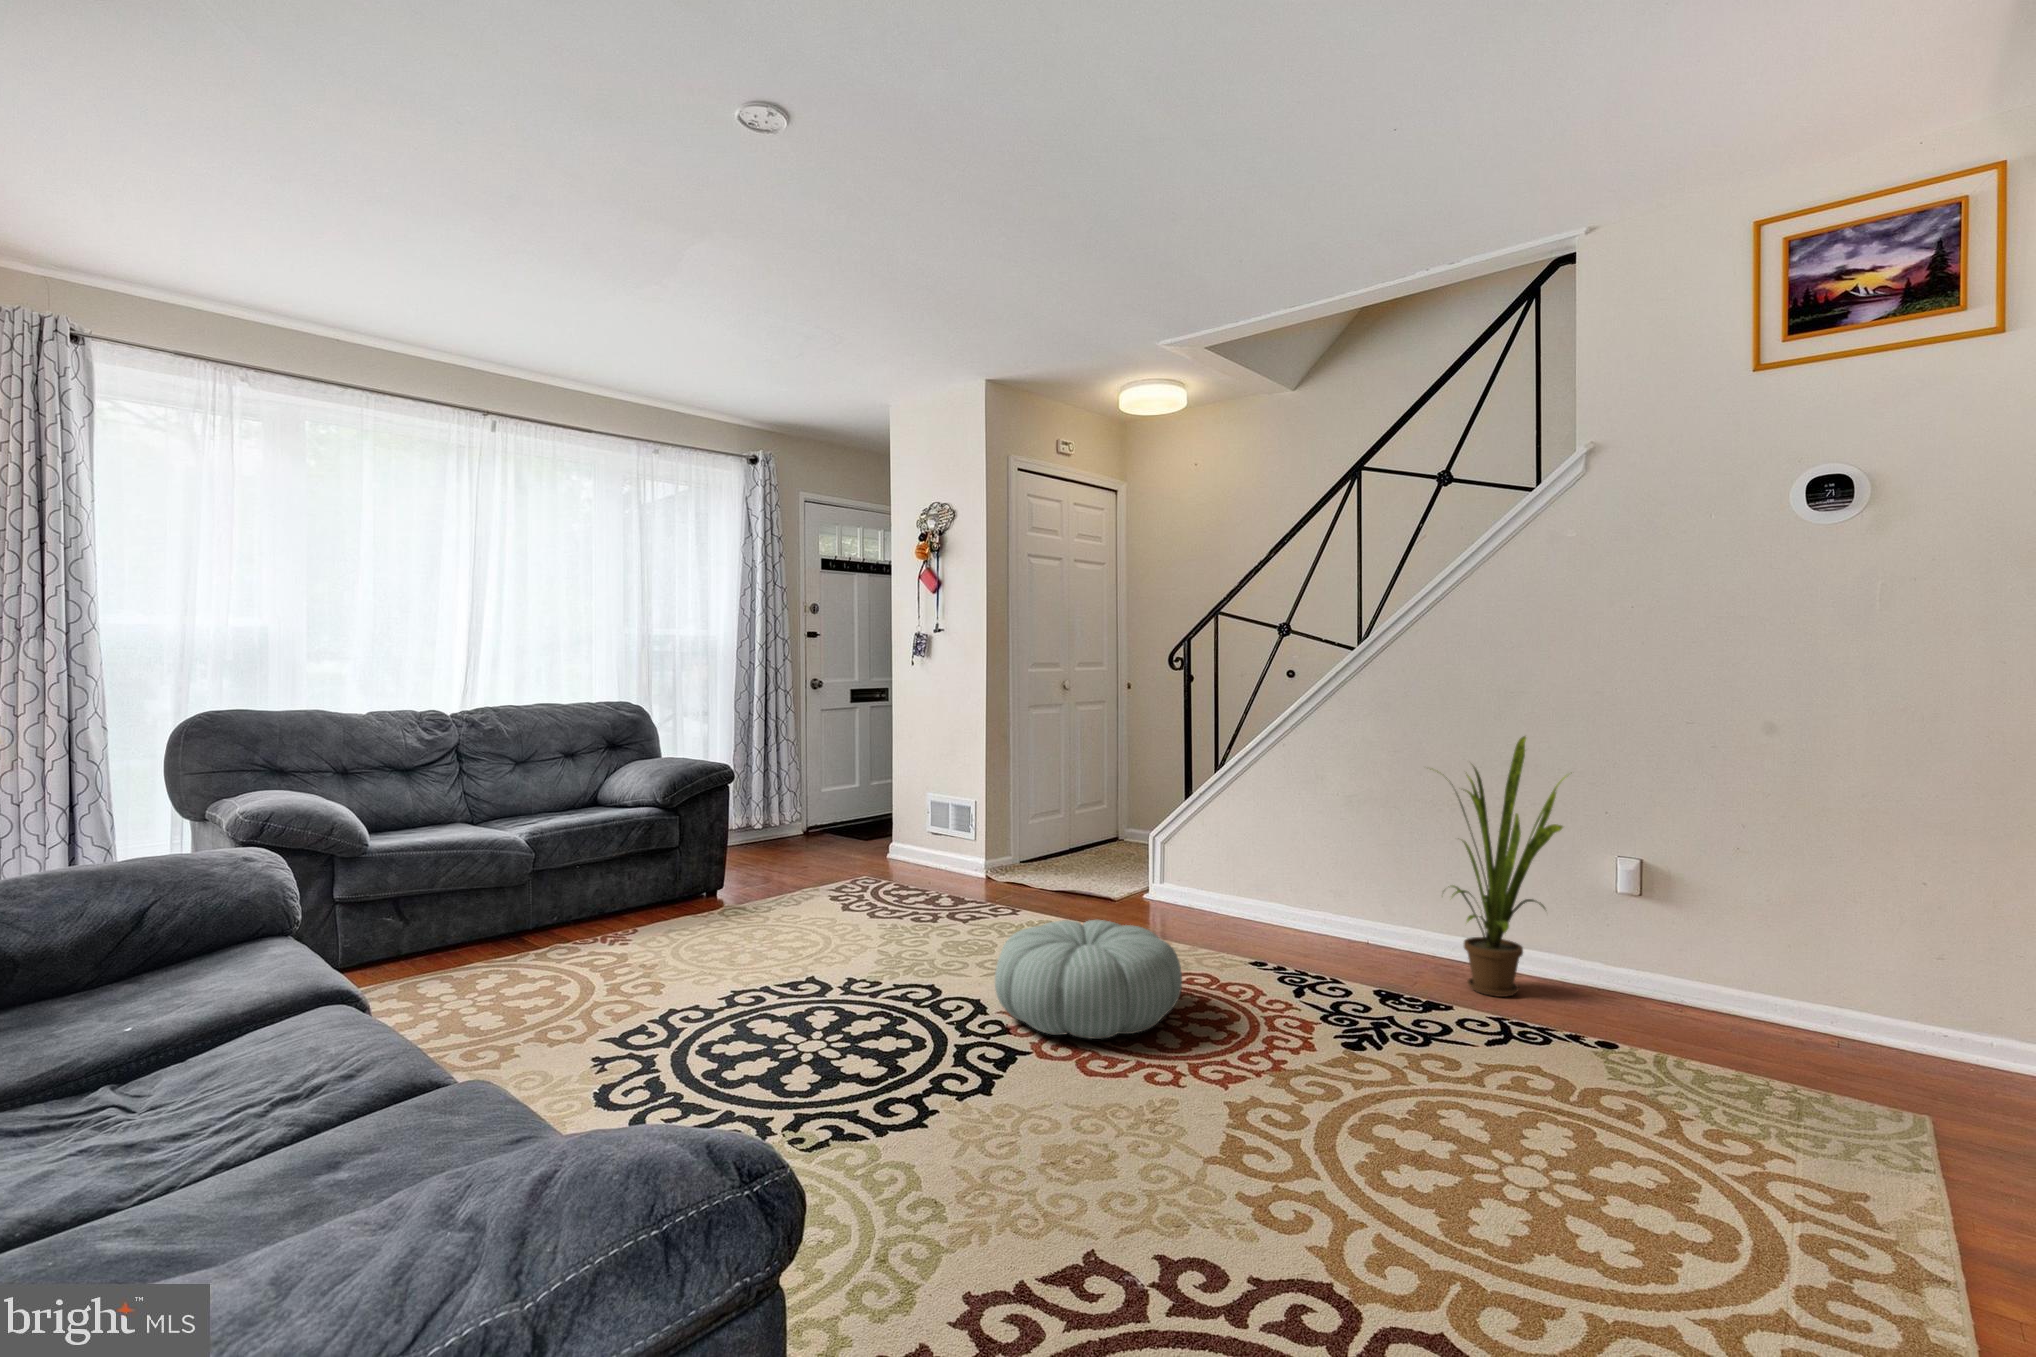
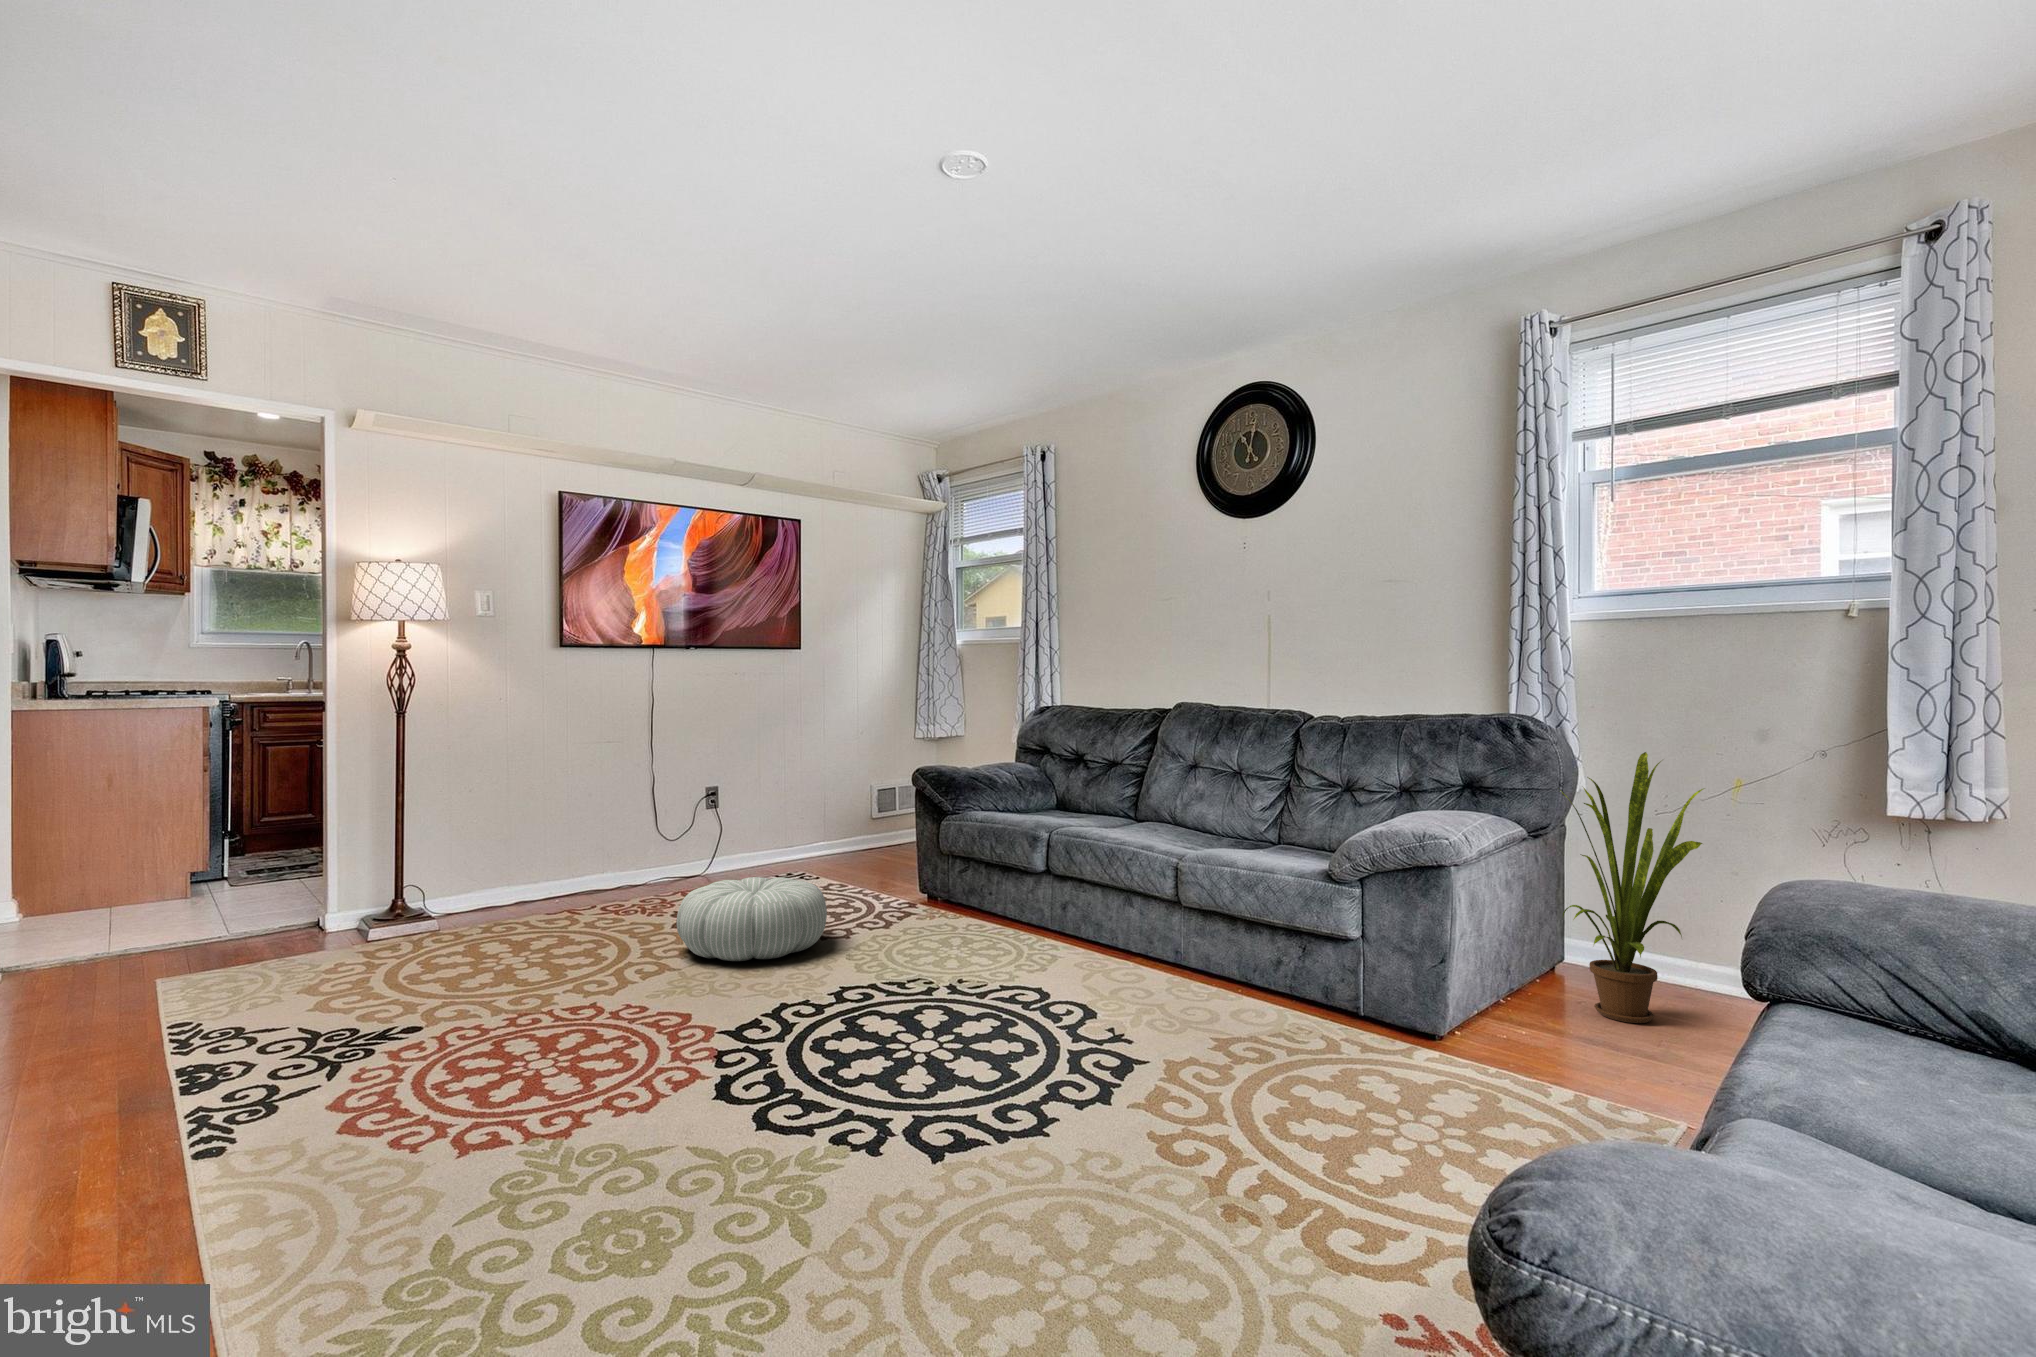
pouf: present [995,920,1182,1039] -> present [677,877,827,961]

